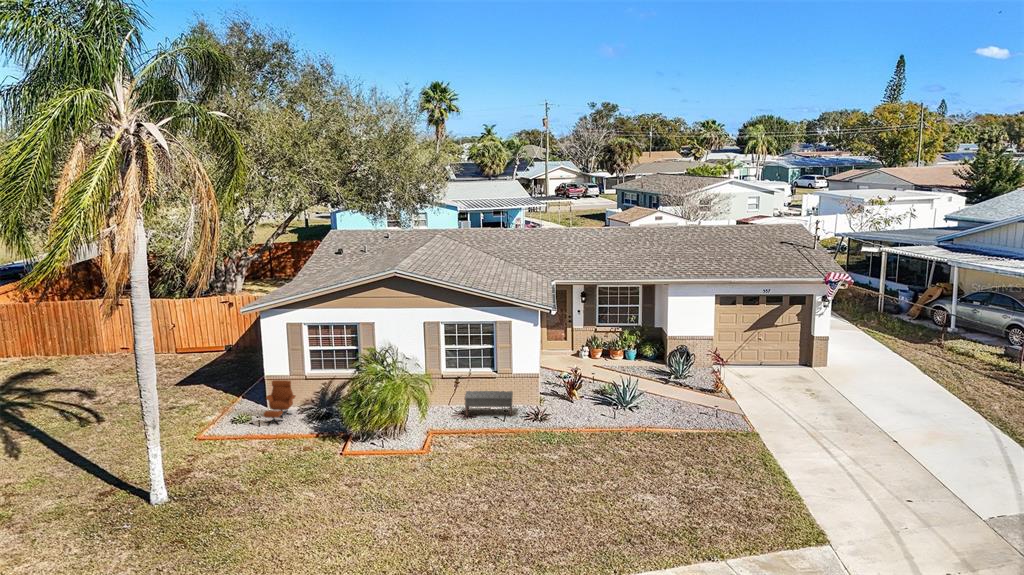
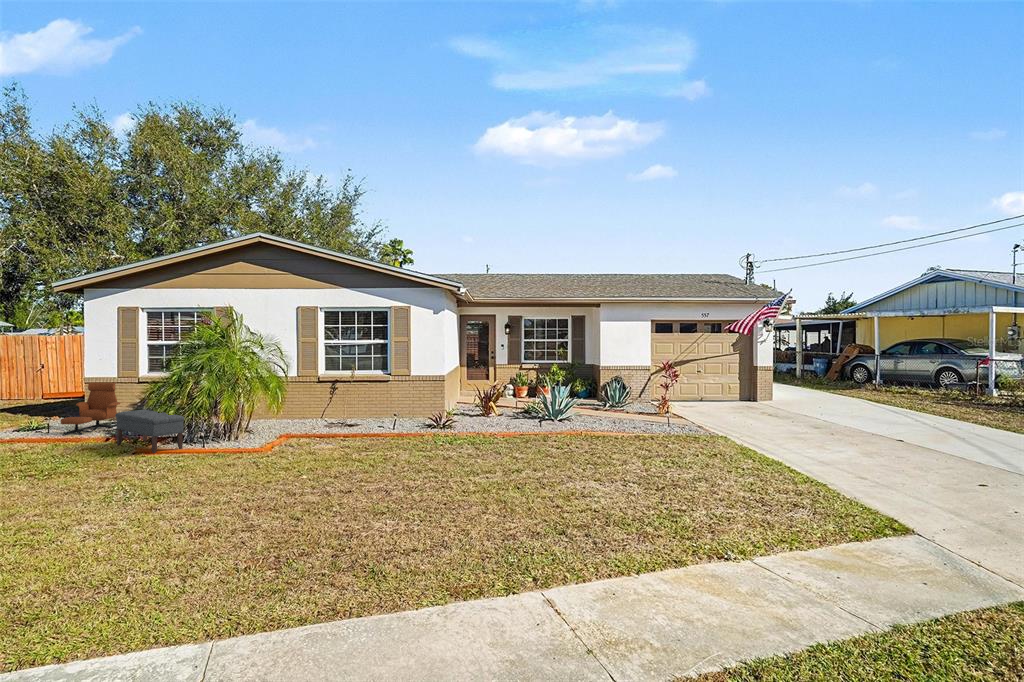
bench: present [465,391,513,416] -> present [115,410,184,453]

